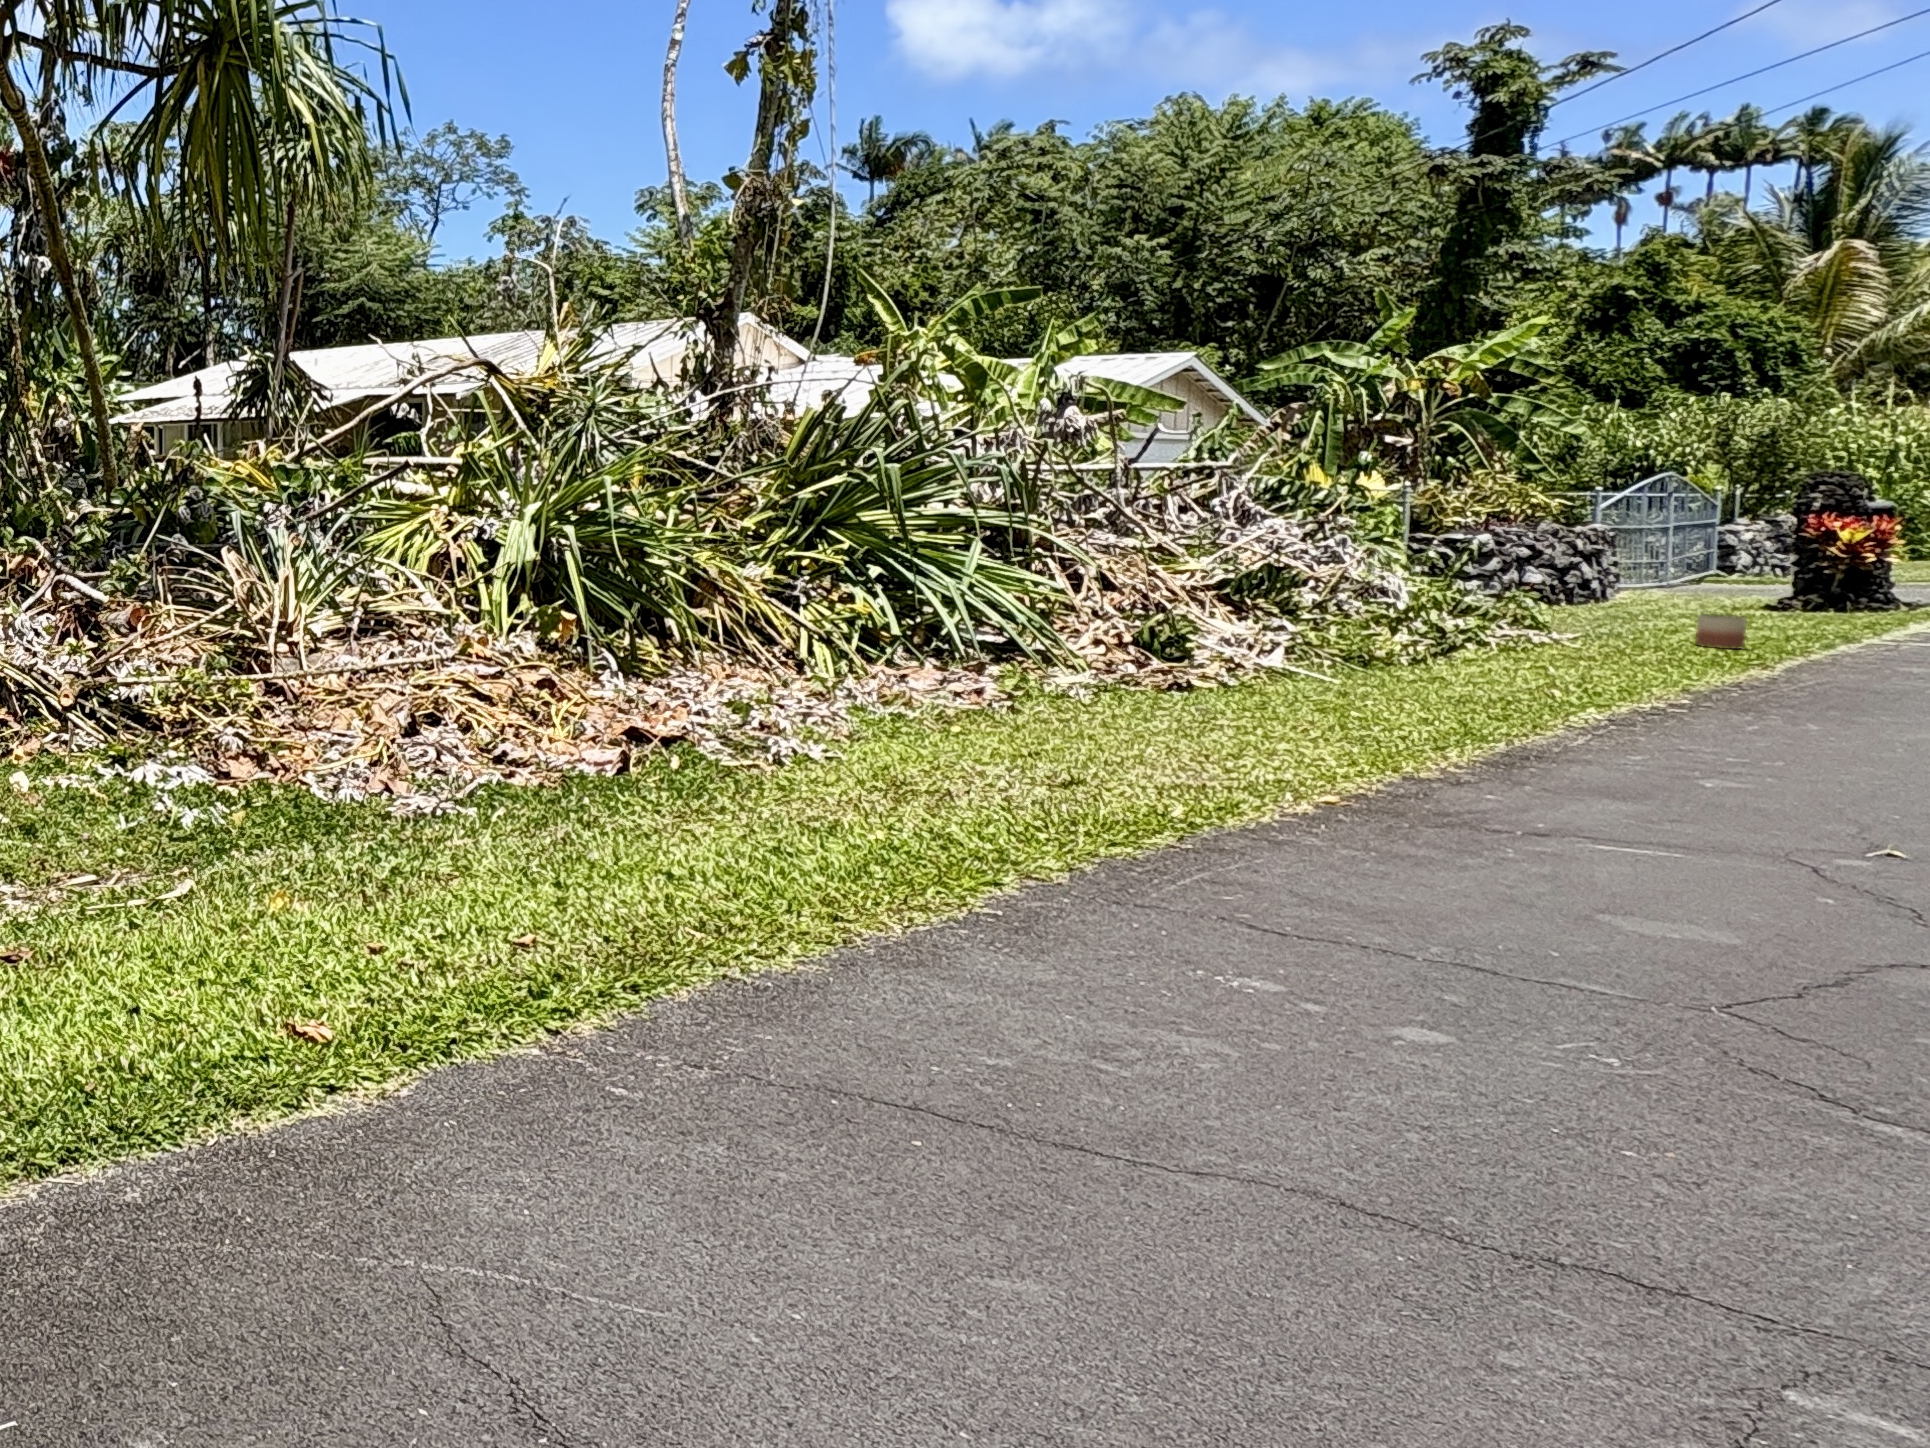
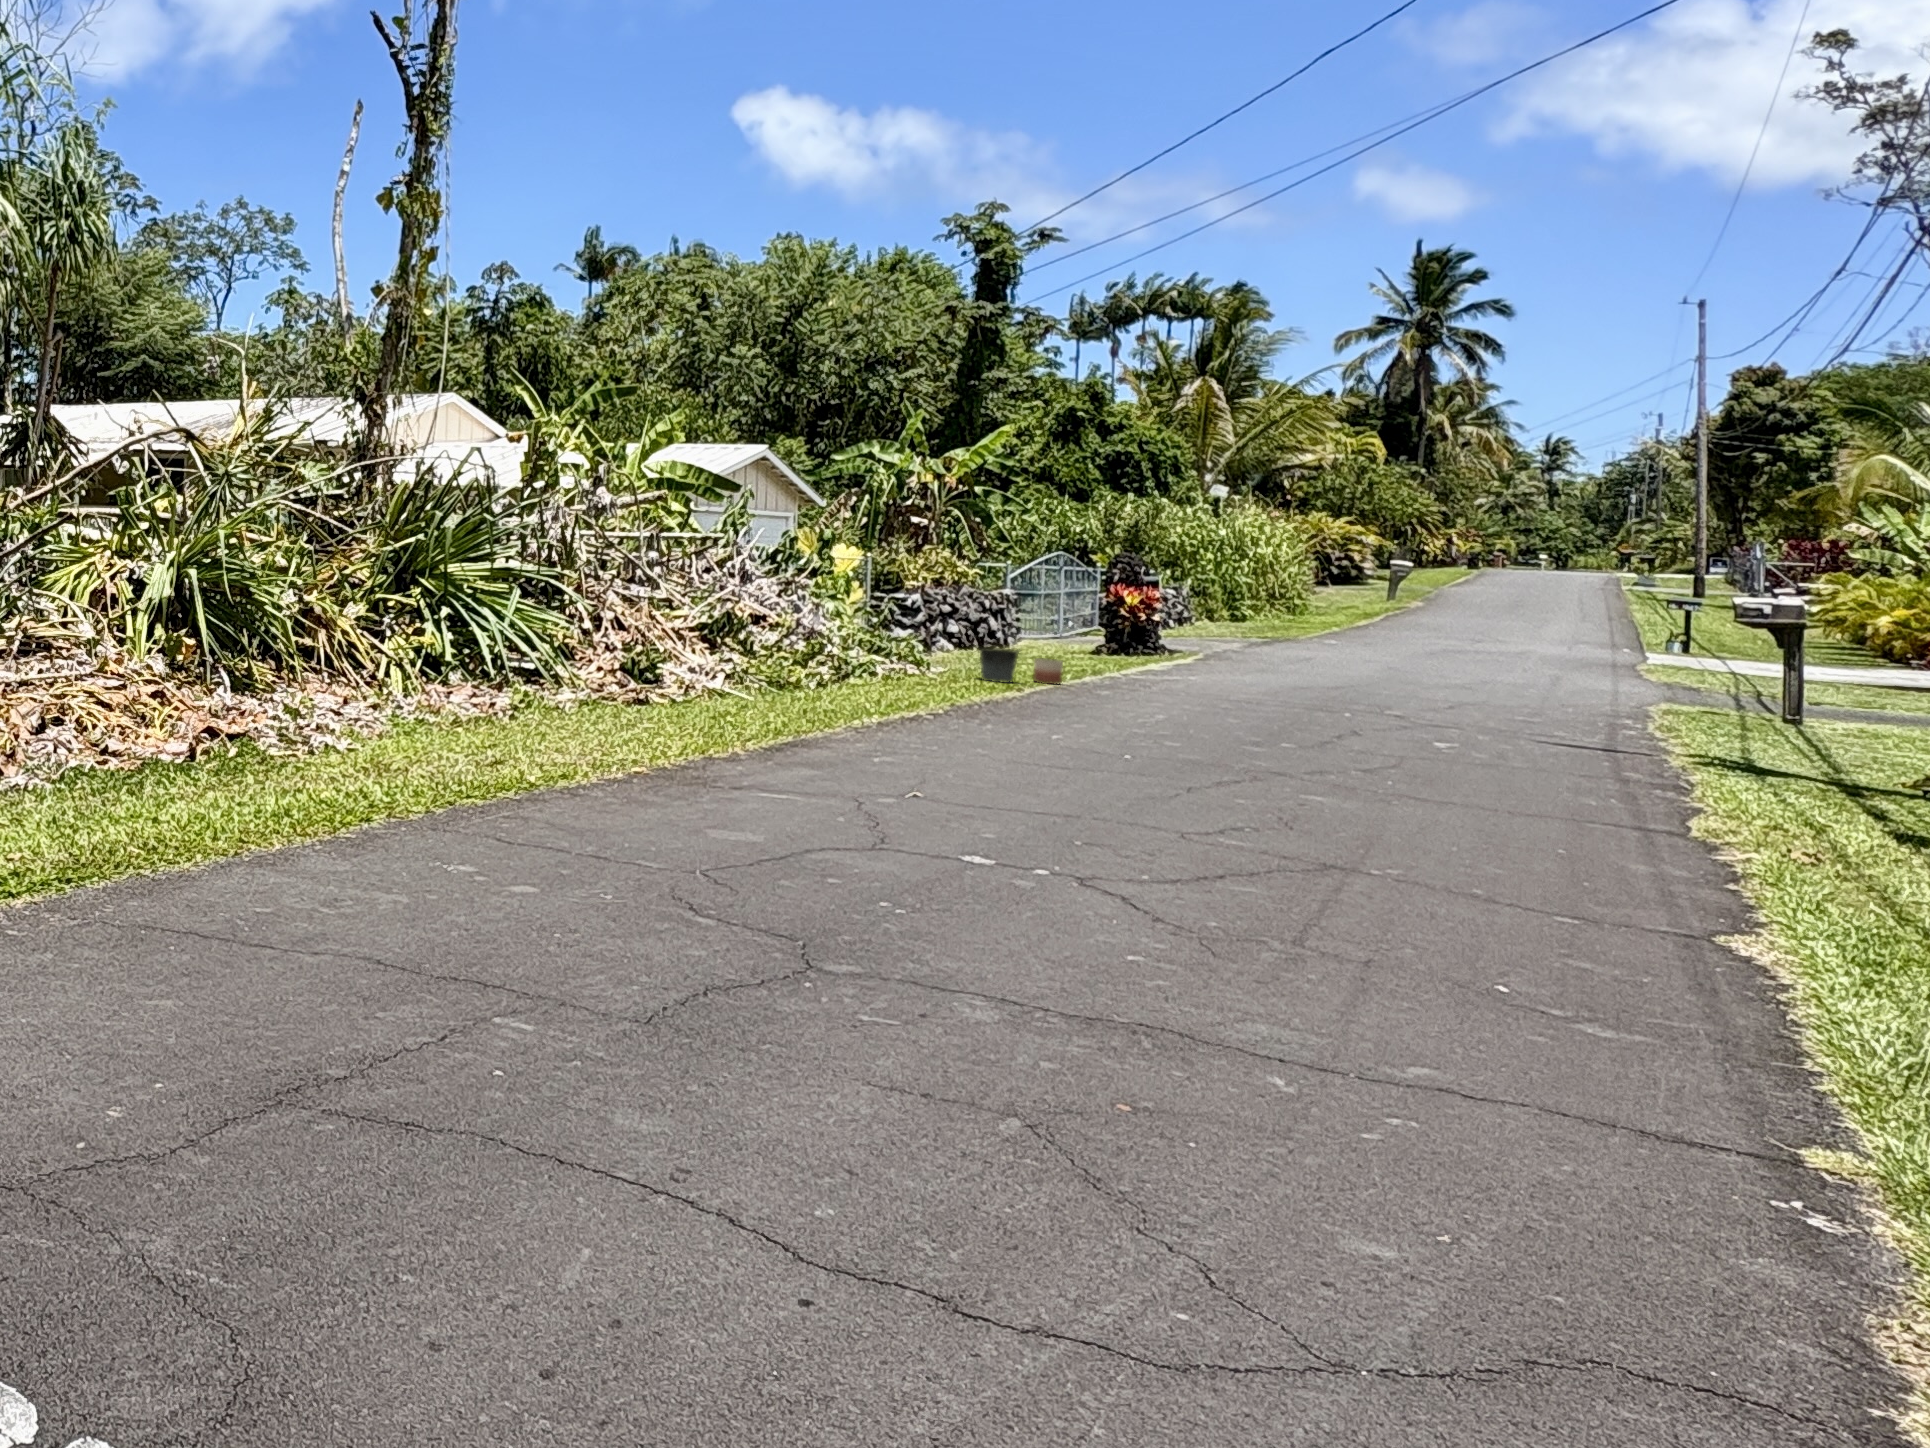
bucket: none [1608,598,1682,647] -> present [979,647,1019,683]

